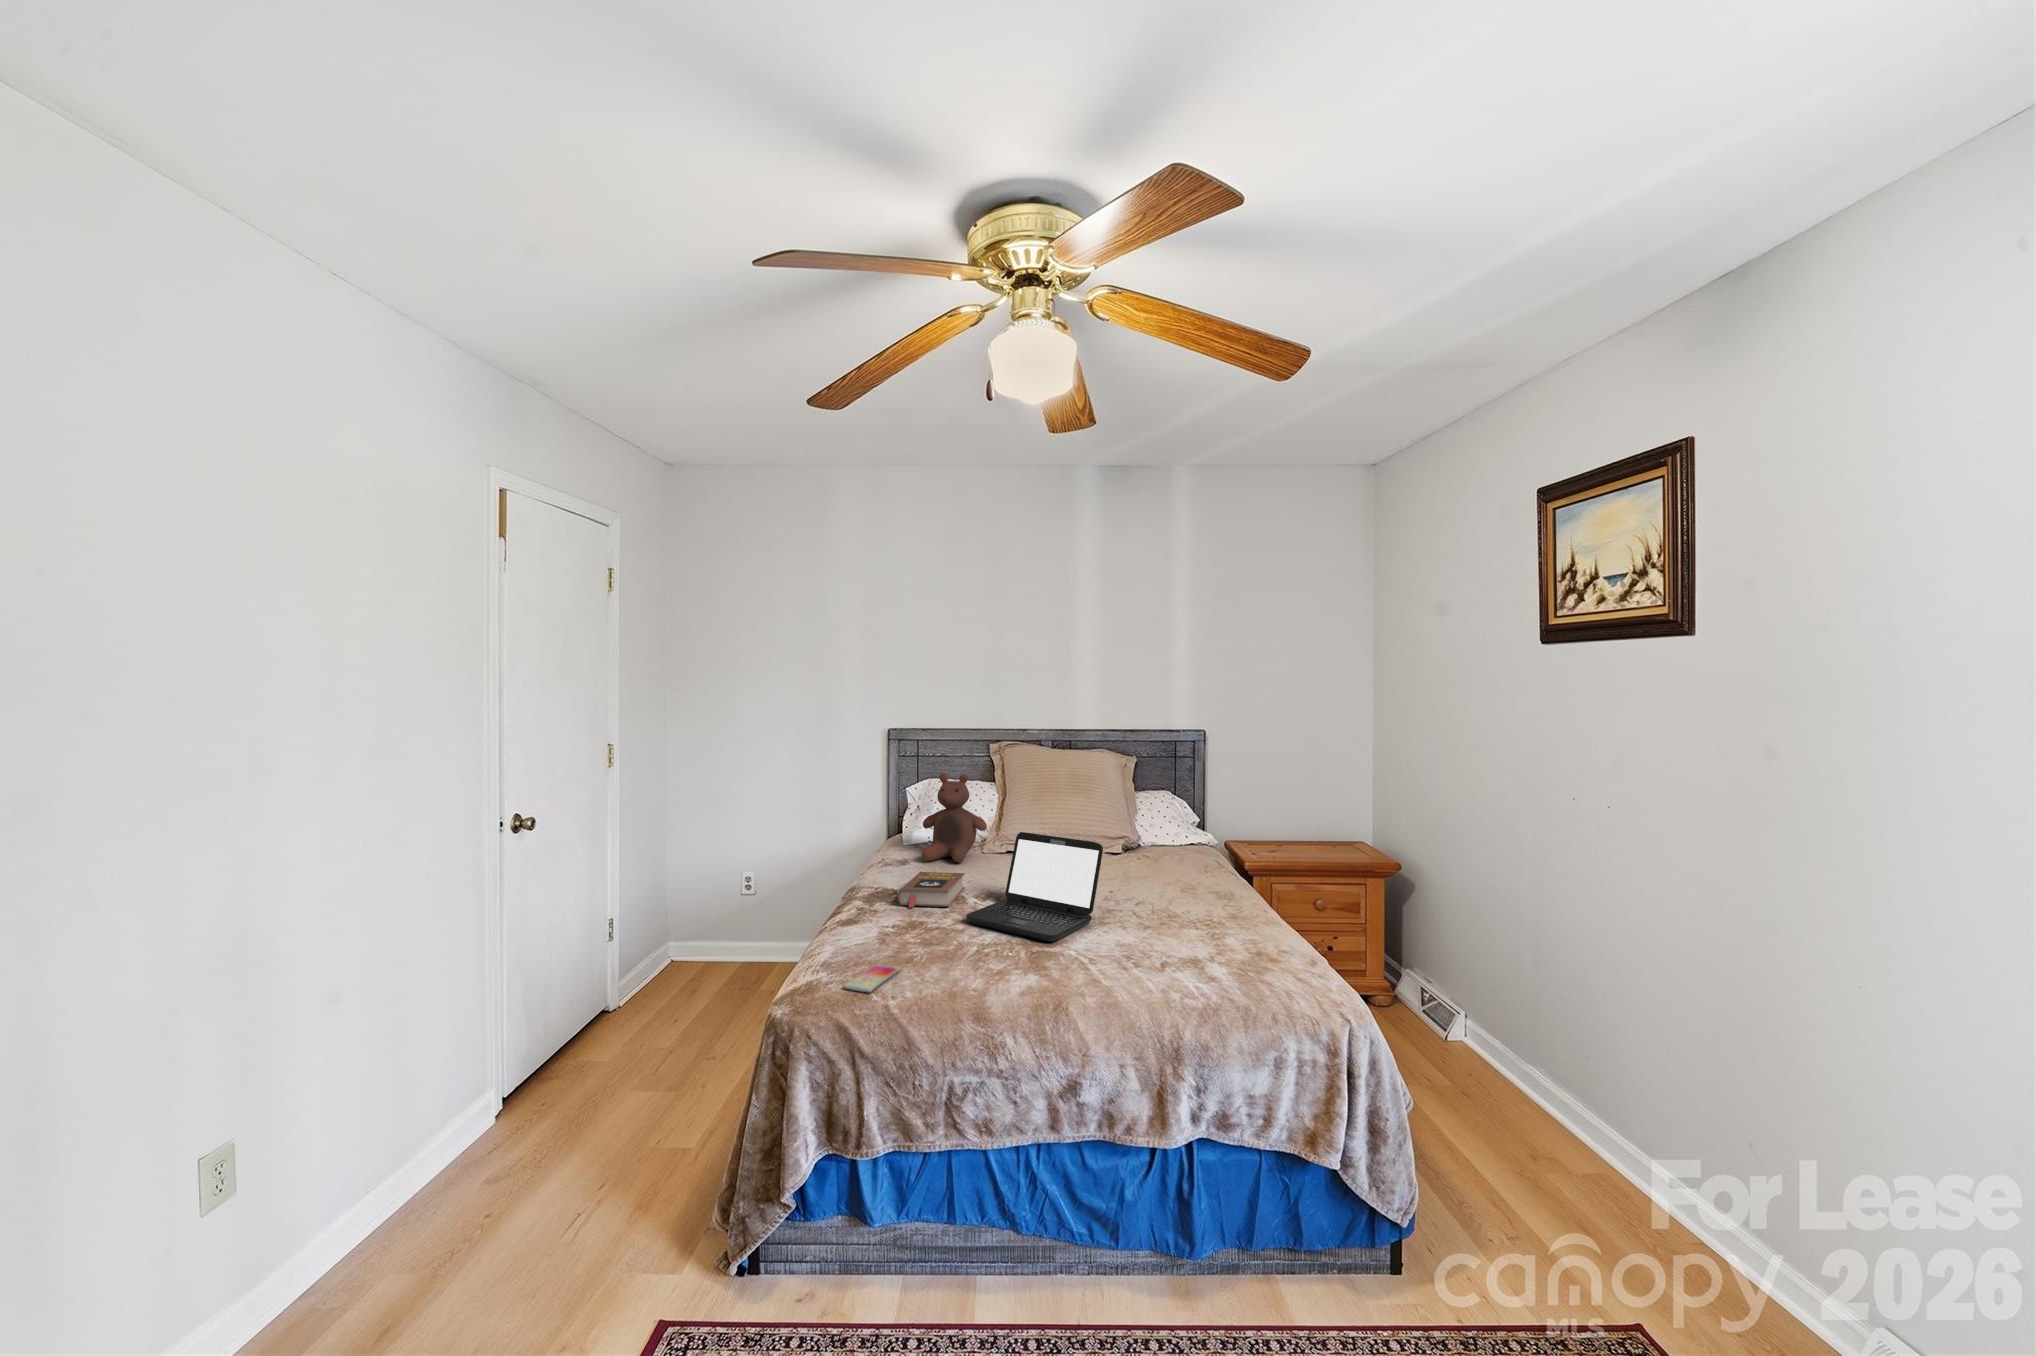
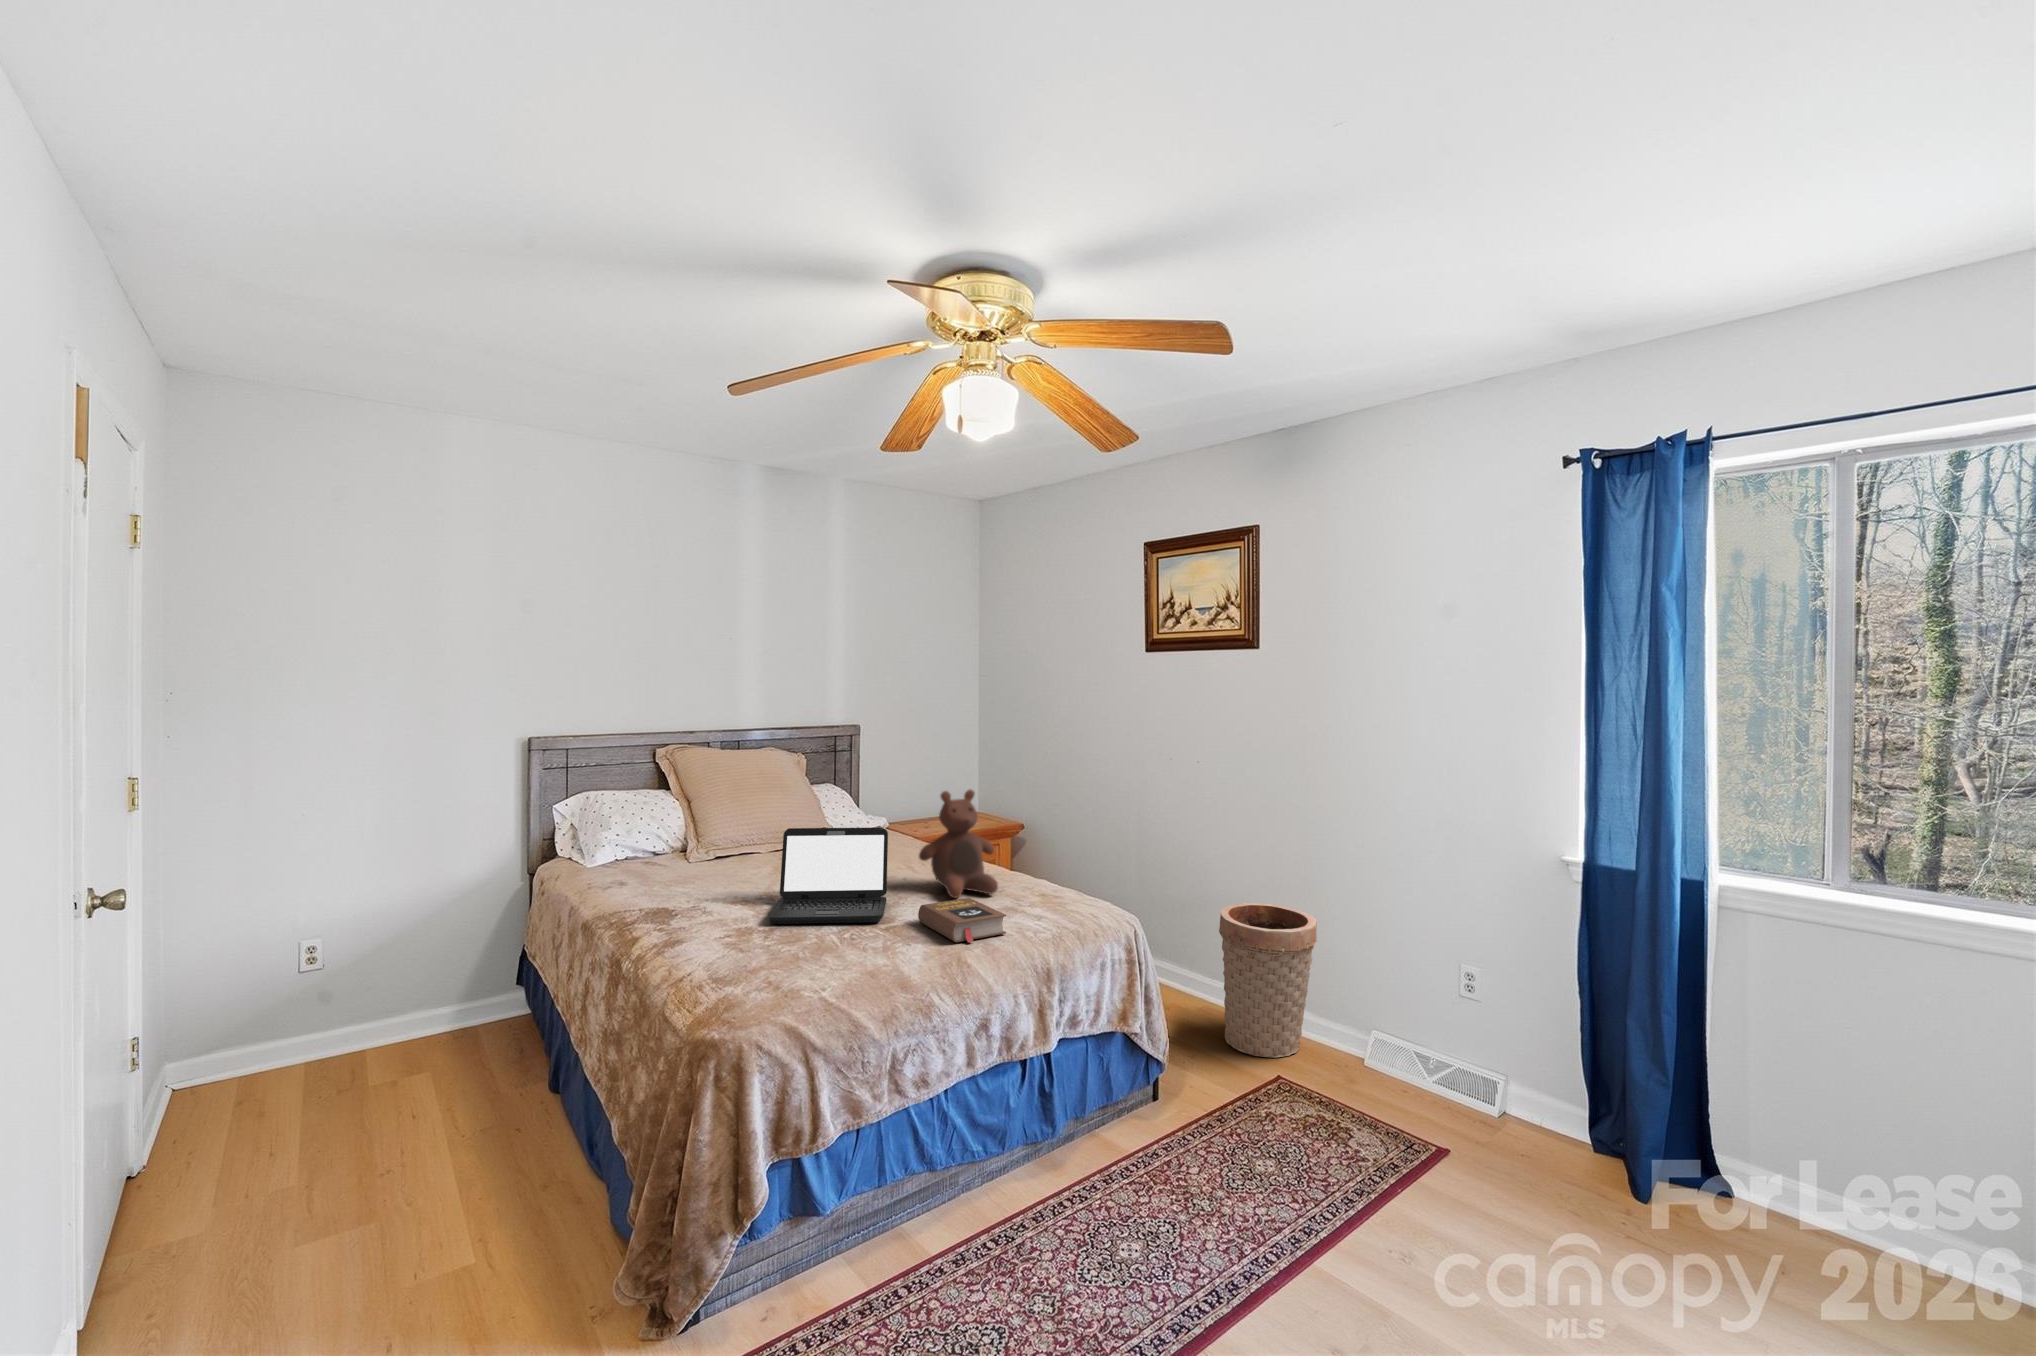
stuffed bear: present [922,773,987,863] -> present [919,790,998,898]
book: present [898,872,965,907] -> present [918,898,1006,942]
smartphone: present [845,964,901,992] -> none [747,968,784,996]
basket: none [1579,1026,1773,1303] -> present [1219,903,1317,1057]

